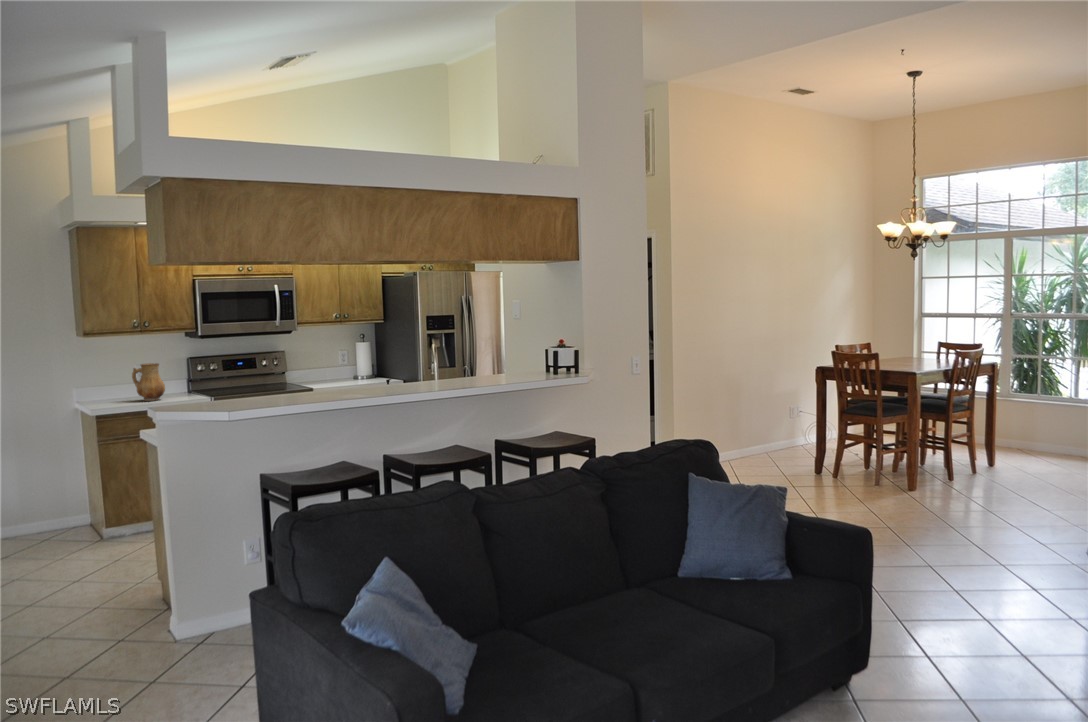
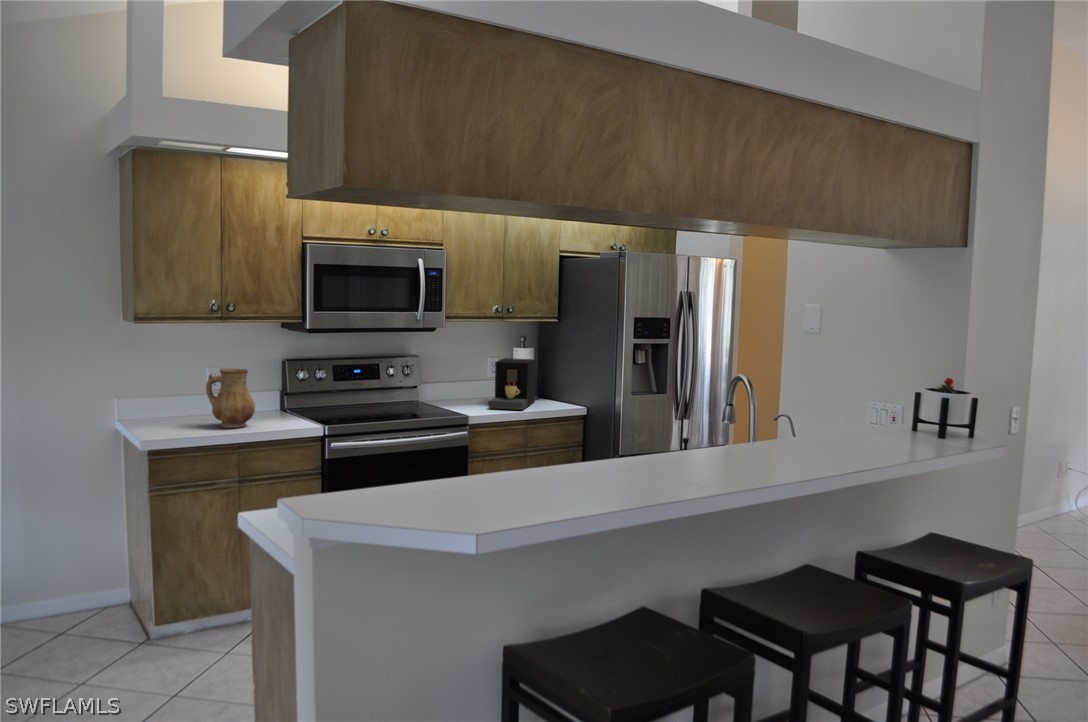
coffee maker: none [332,350,371,384] -> present [489,358,536,410]

